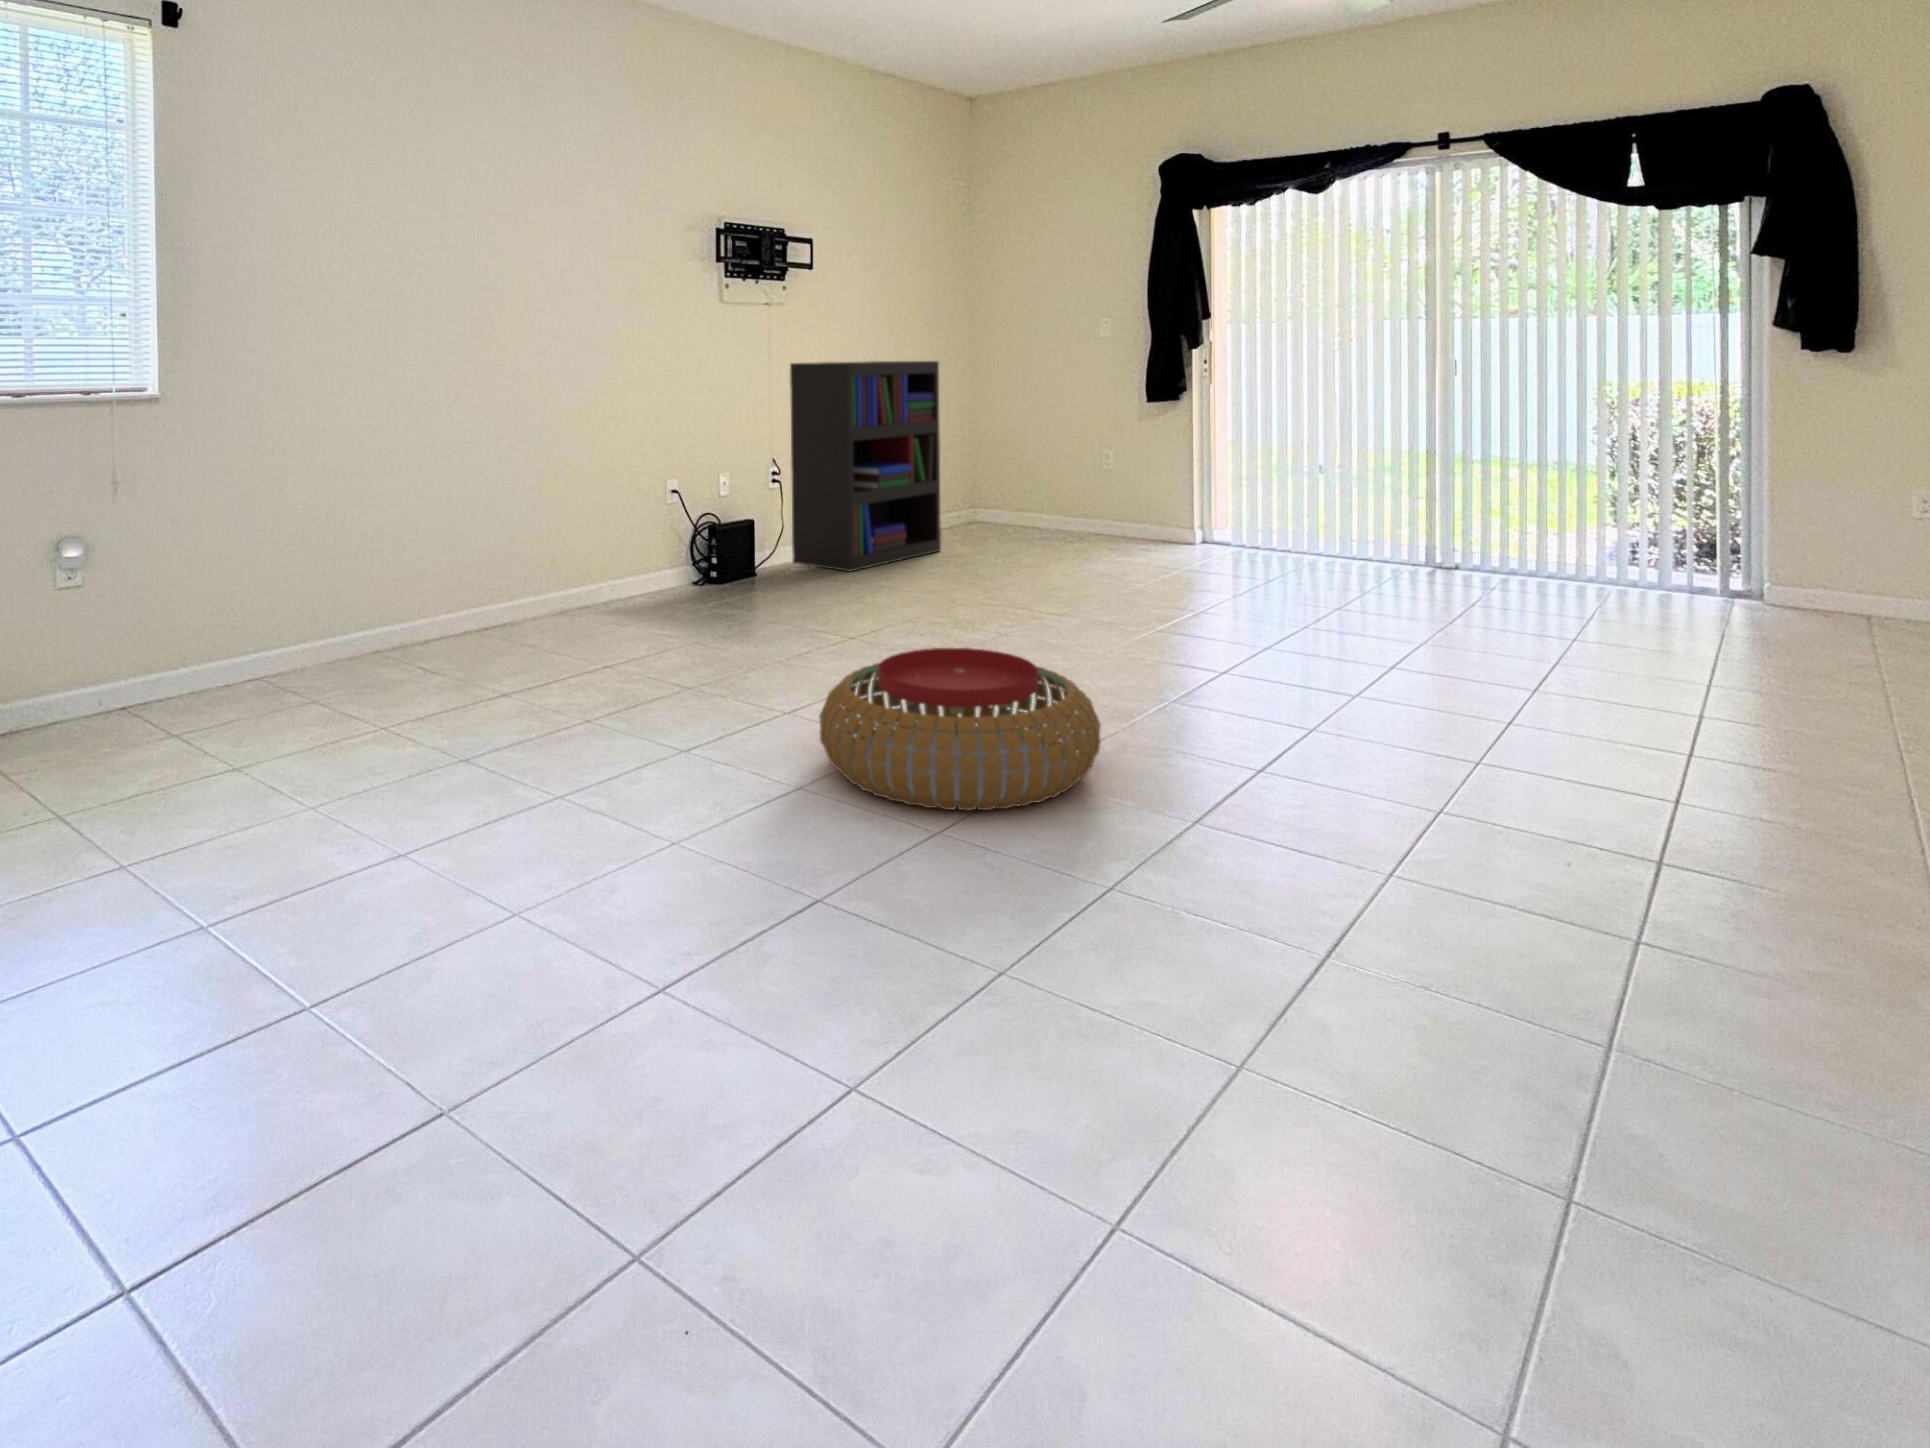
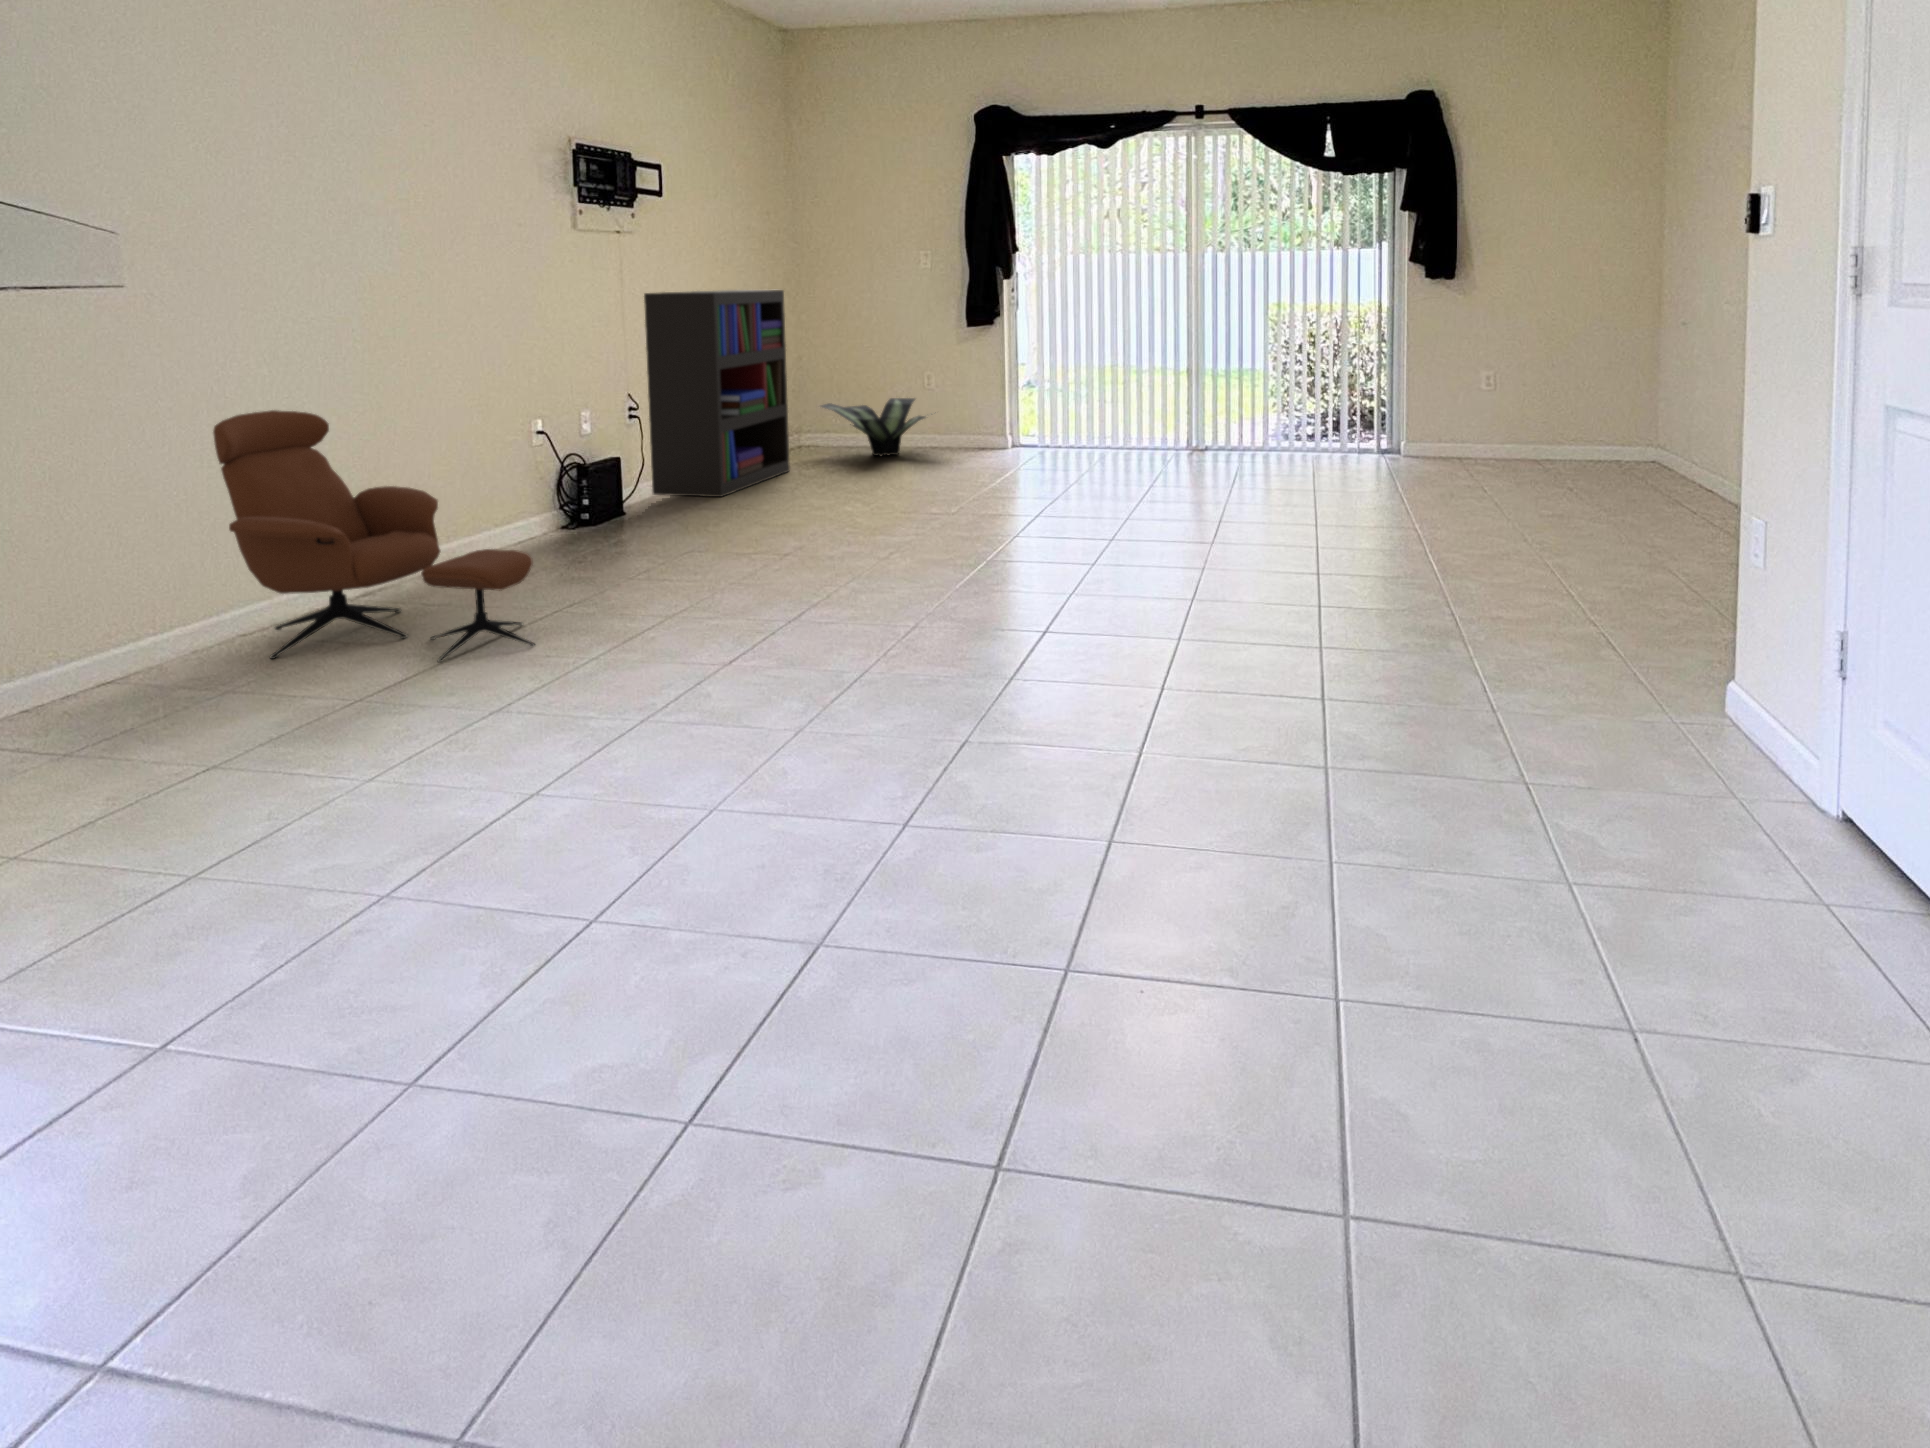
lounge chair: none [344,461,563,701] -> present [213,410,535,662]
potted plant: none [985,480,1116,544] -> present [821,398,925,456]
pouf: present [820,648,1101,811] -> none [867,540,1107,672]

